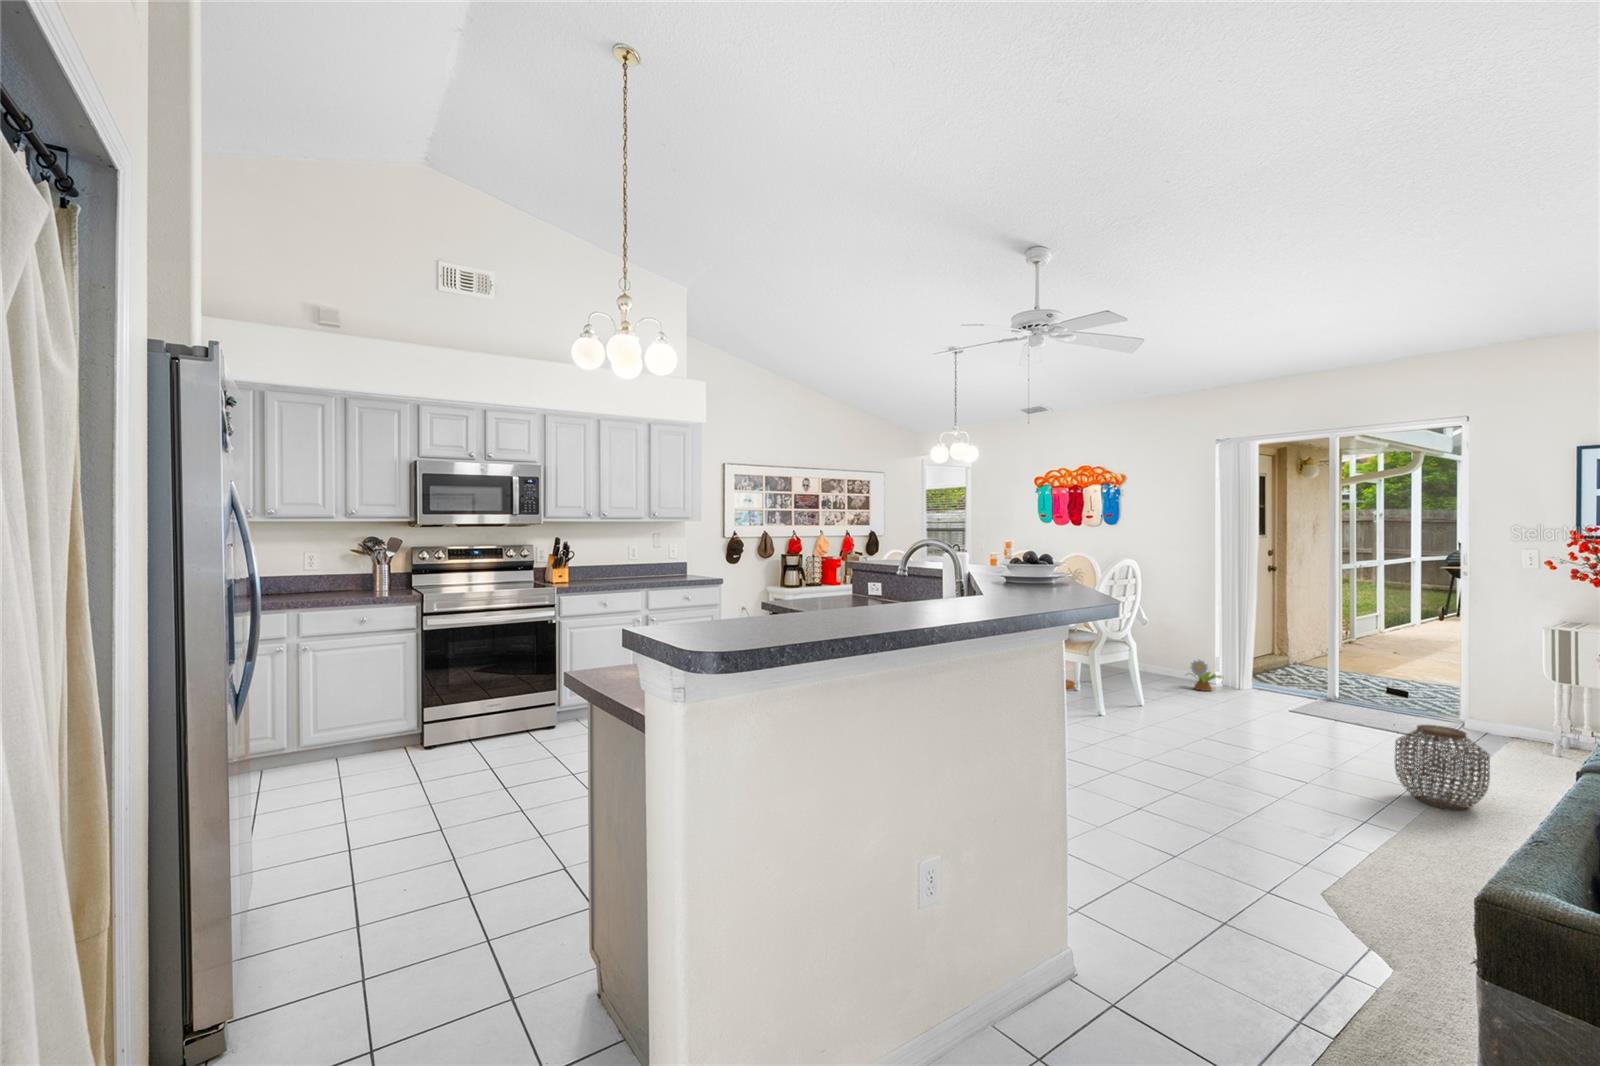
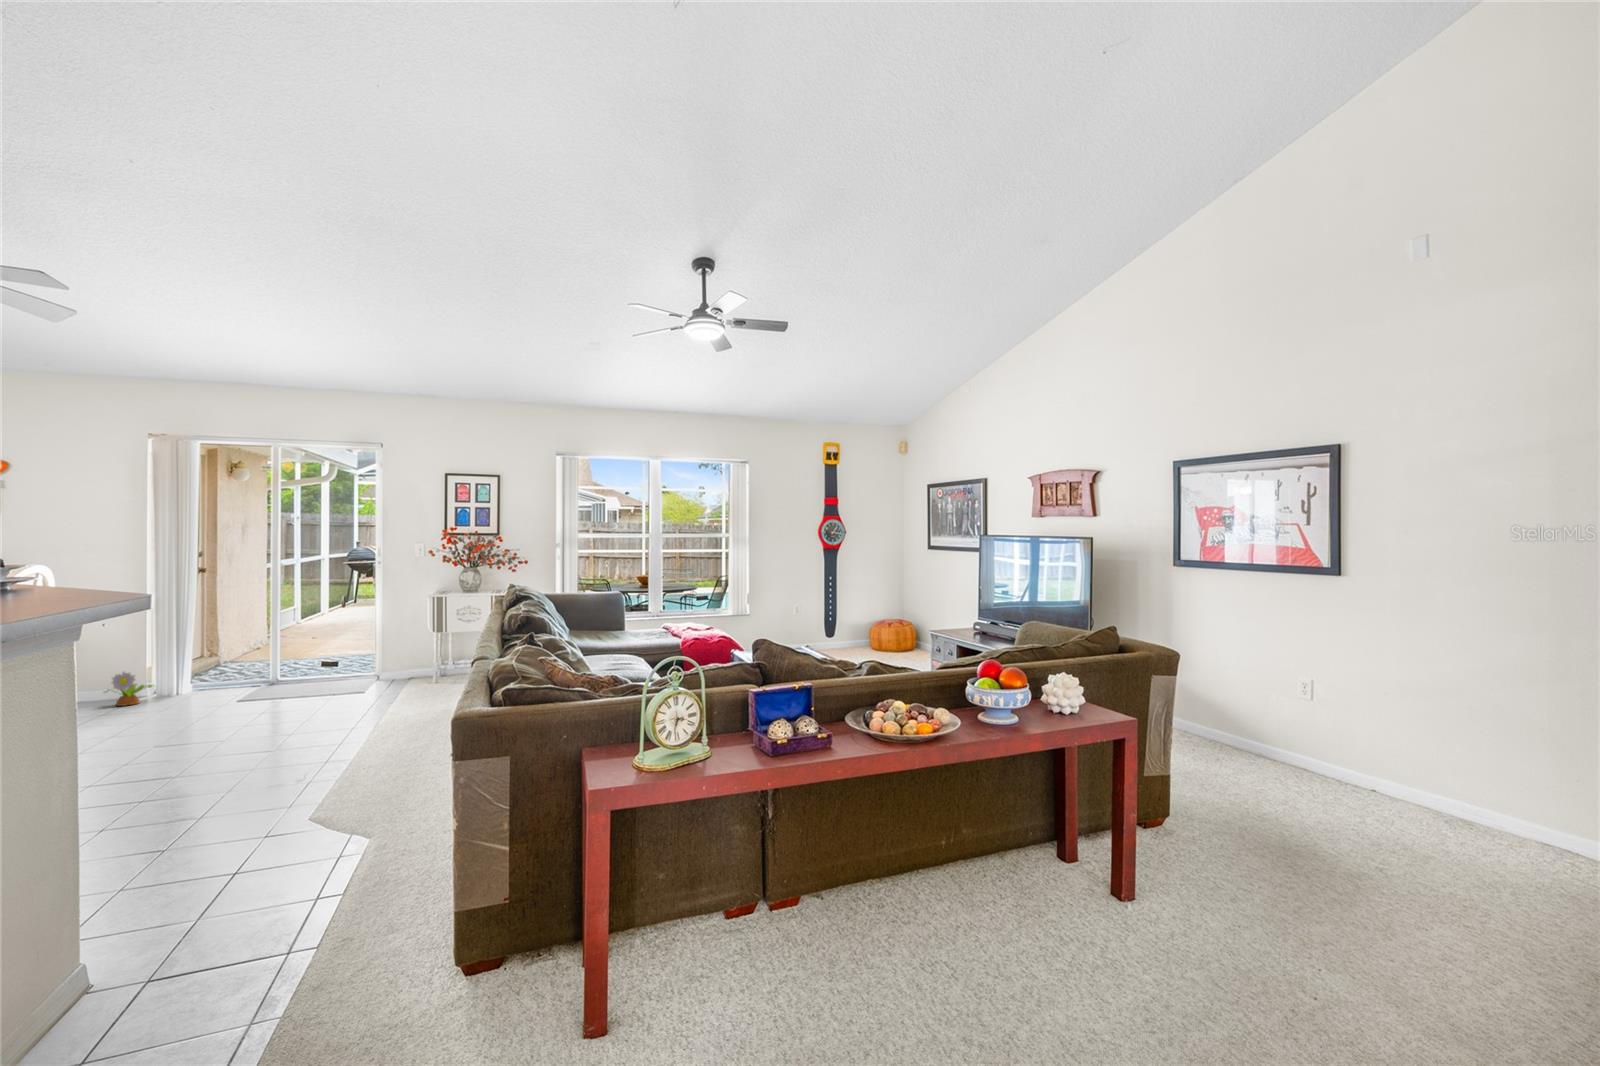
woven basket: present [1395,725,1490,810] -> none [342,673,406,735]

